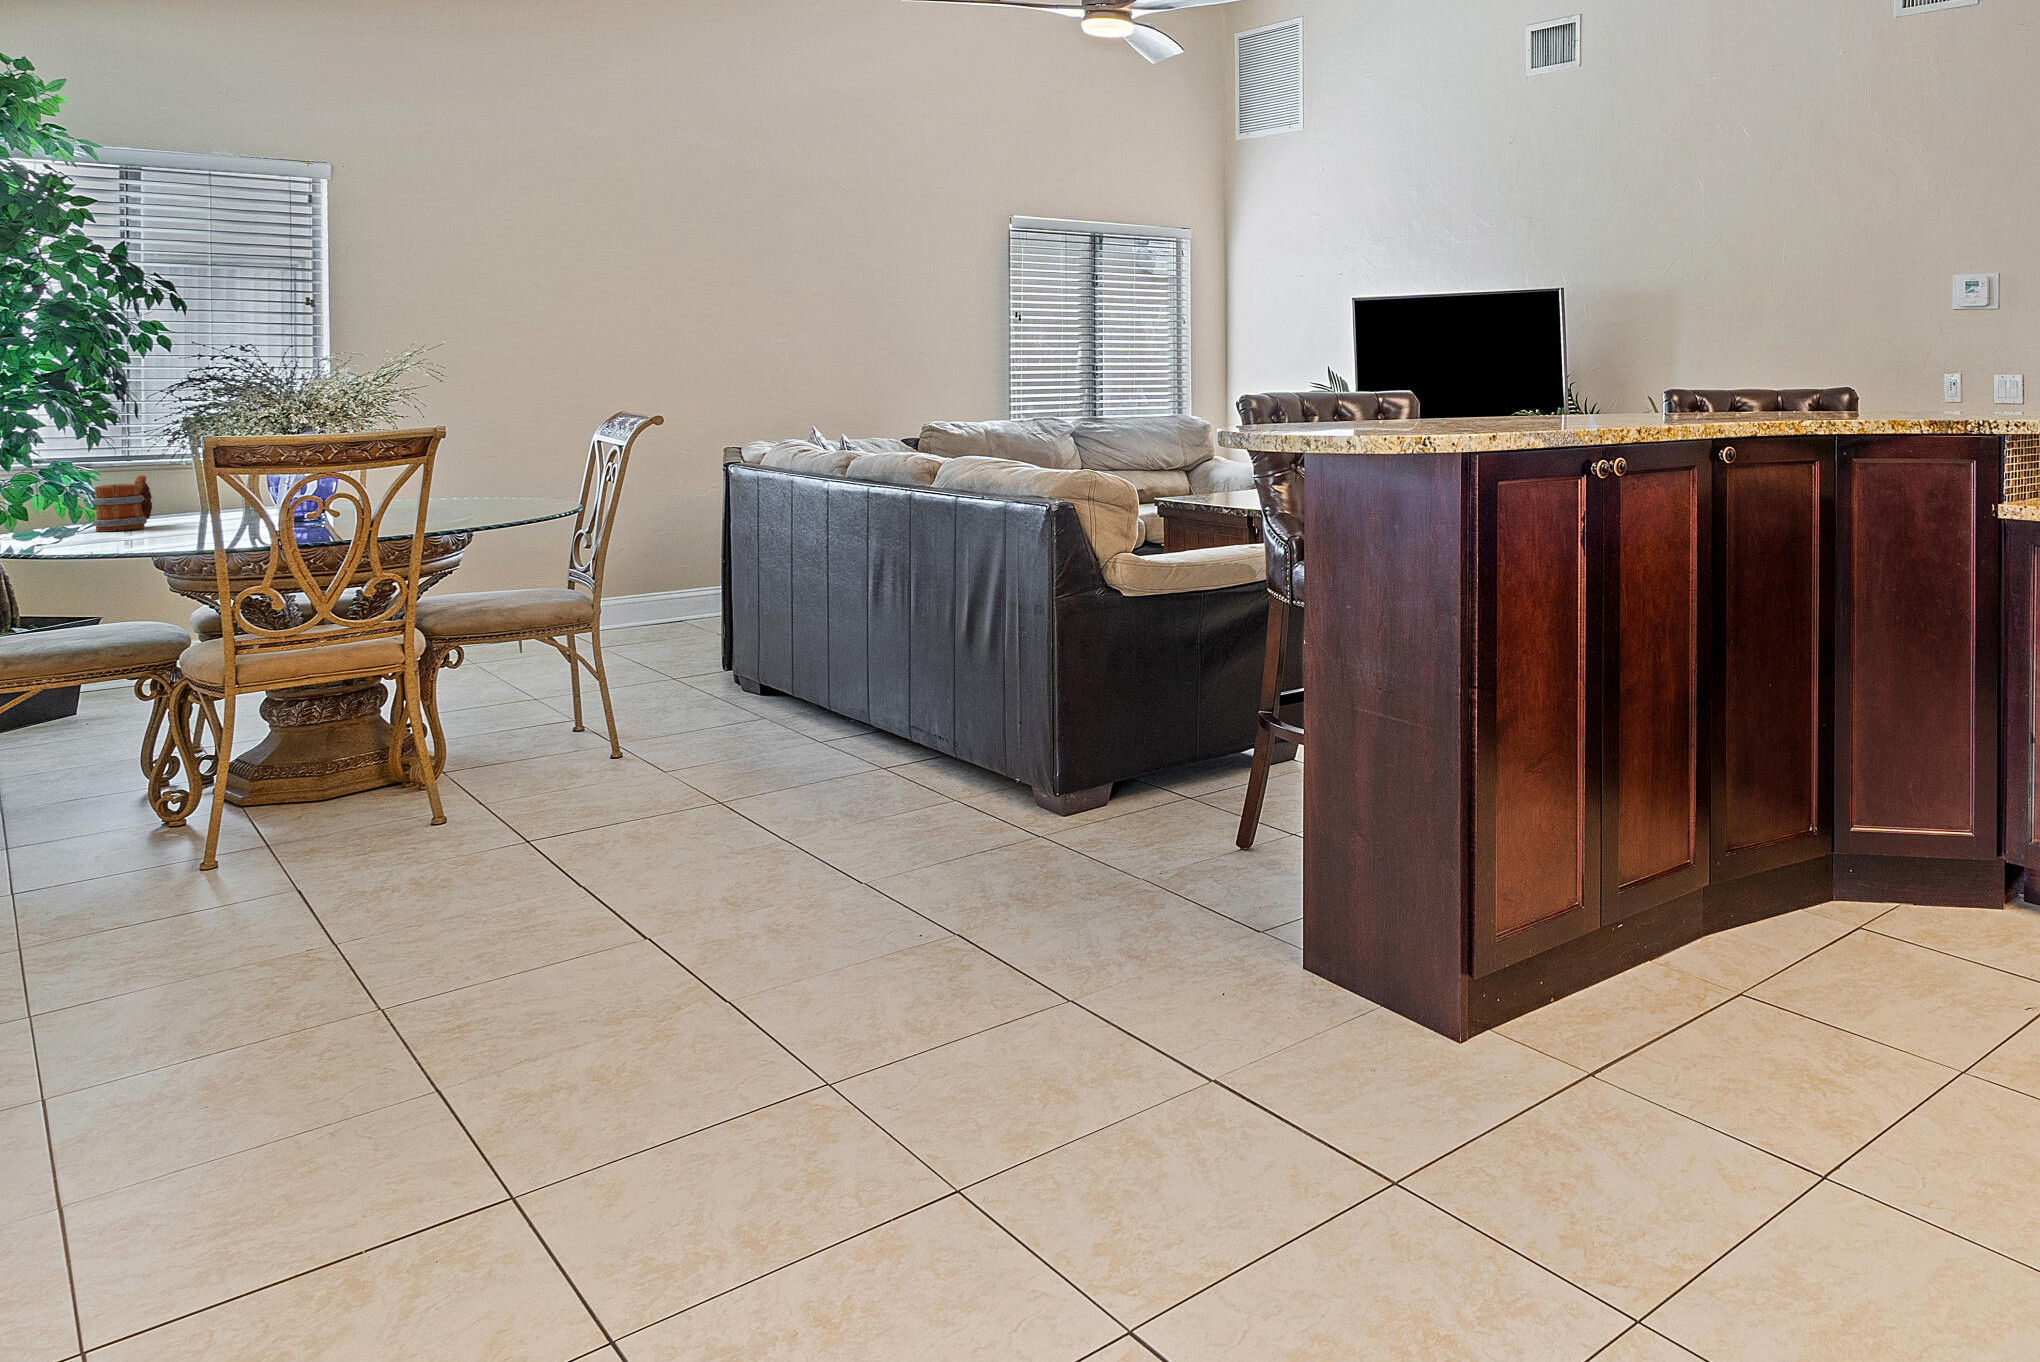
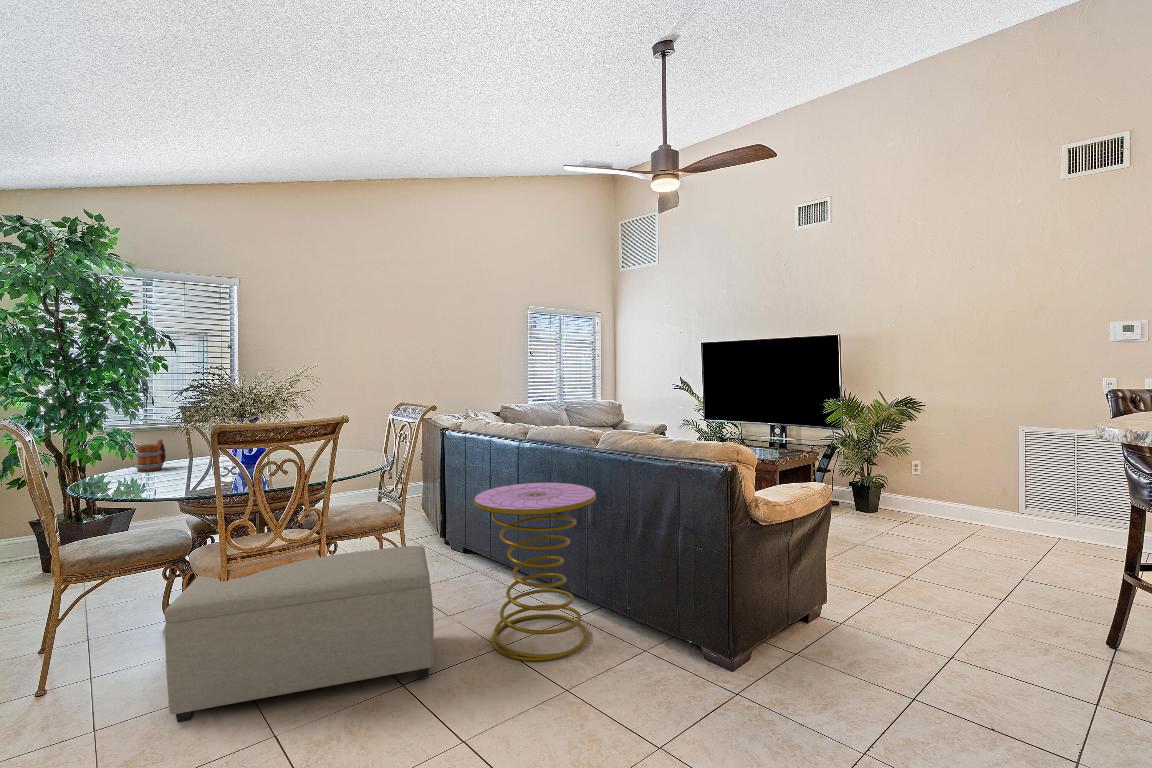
side table: none [678,544,897,817] -> present [474,482,596,661]
ottoman: none [125,644,608,889] -> present [165,546,434,722]

